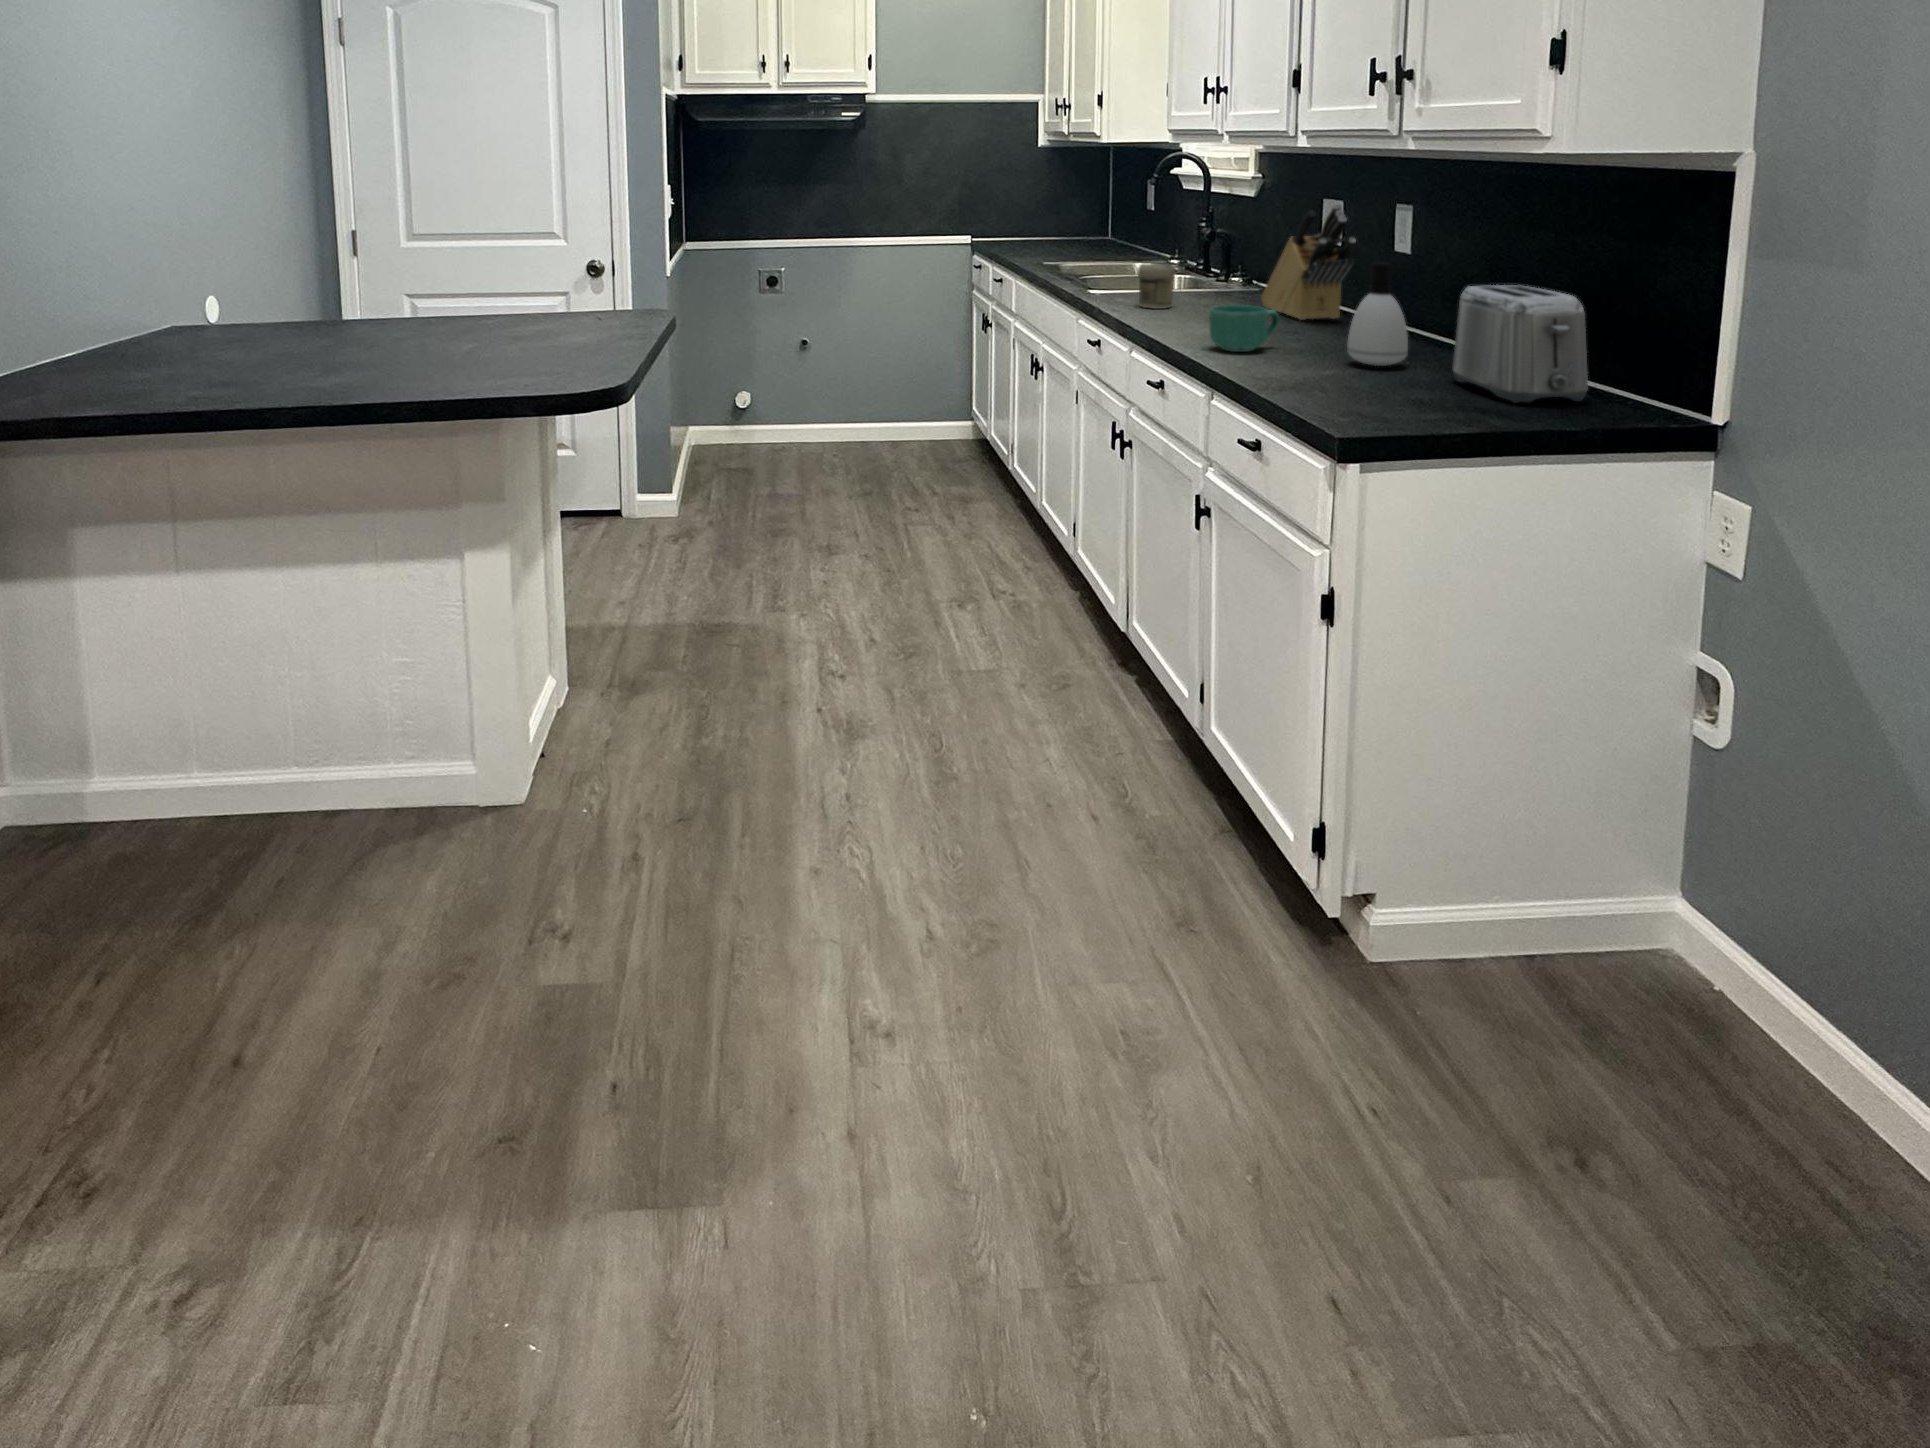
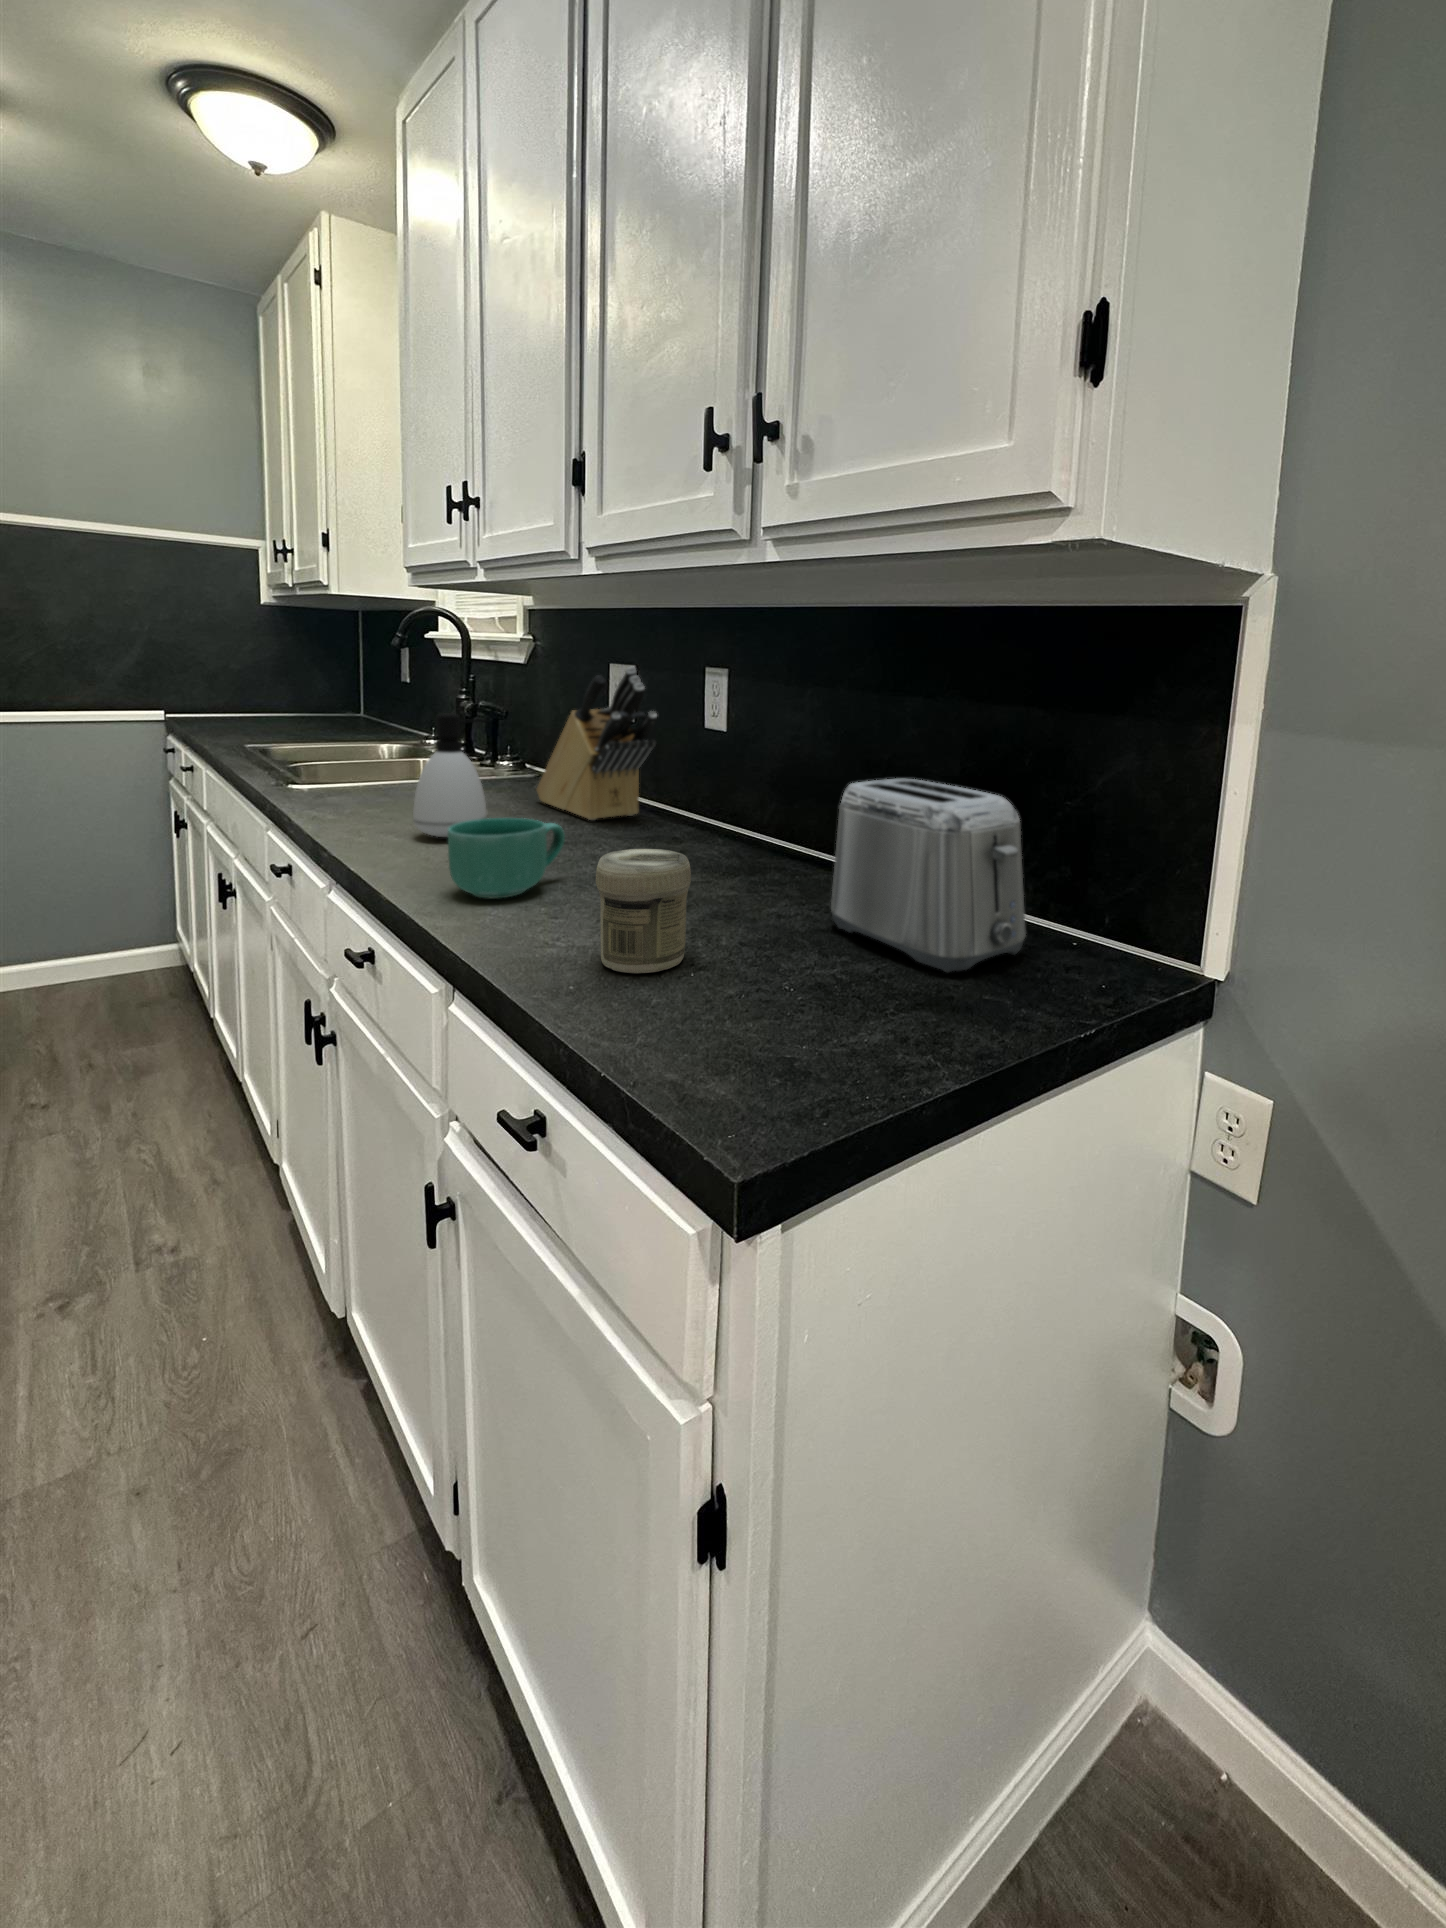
soap dispenser: present [1347,262,1414,366] -> present [413,713,487,837]
jar: present [1138,264,1175,309] -> present [596,849,691,973]

